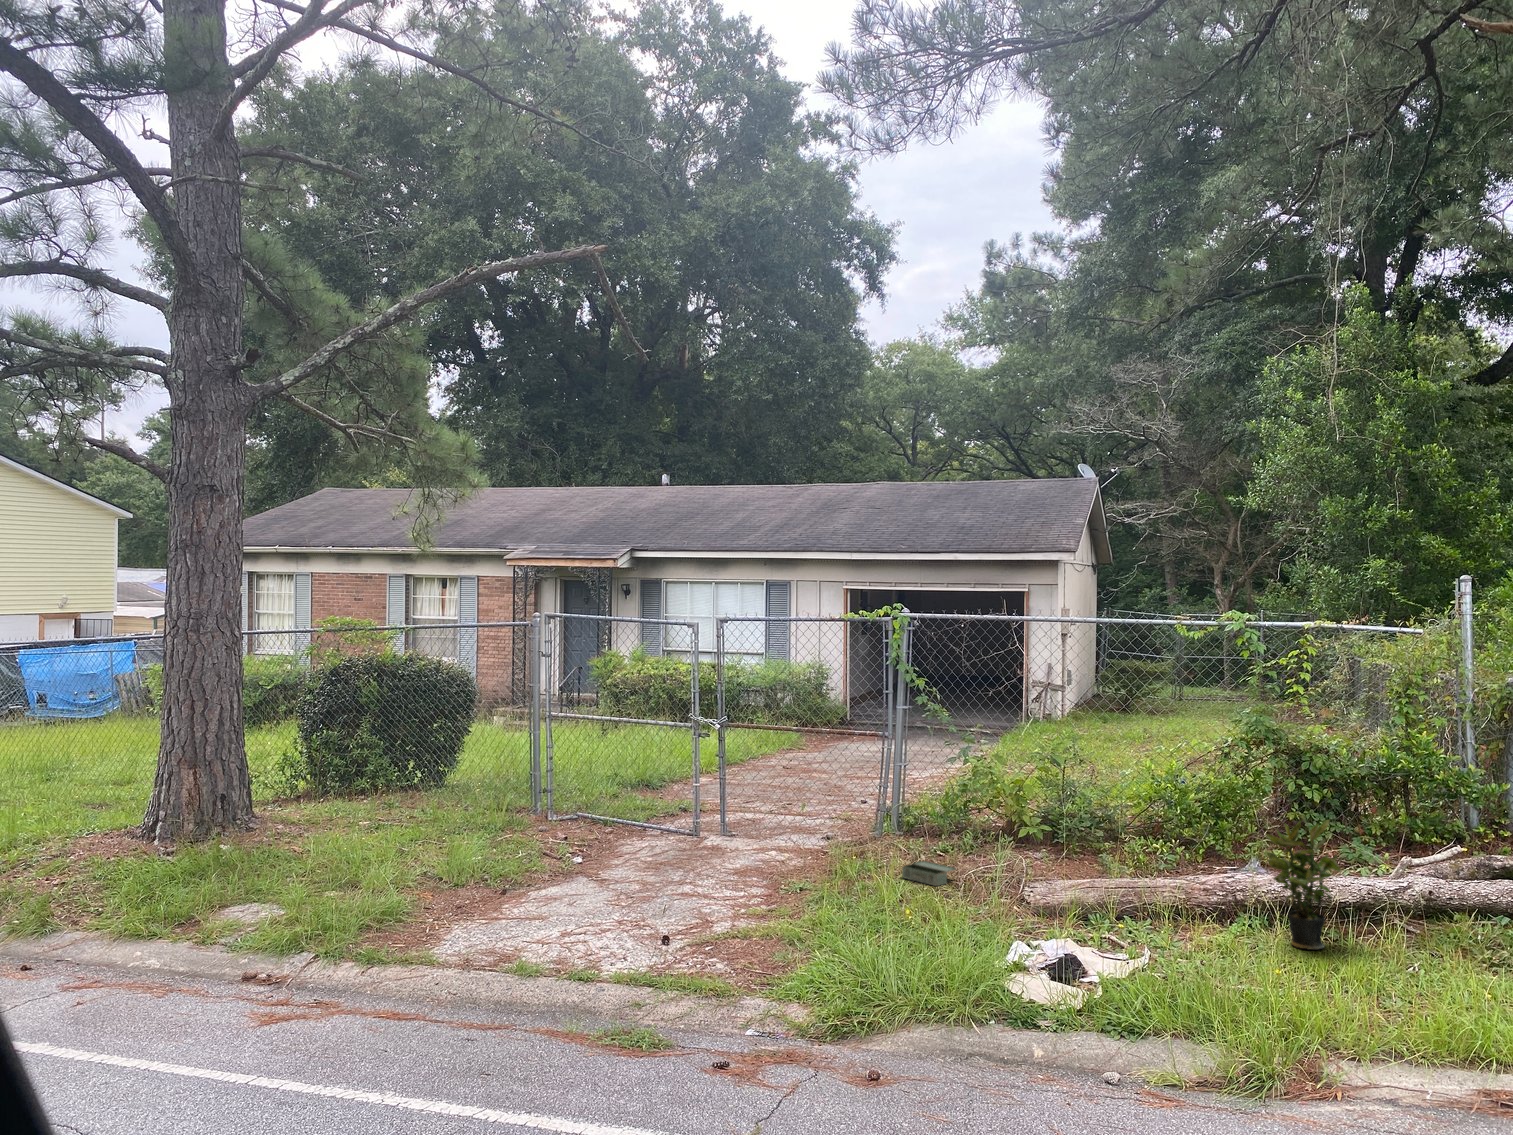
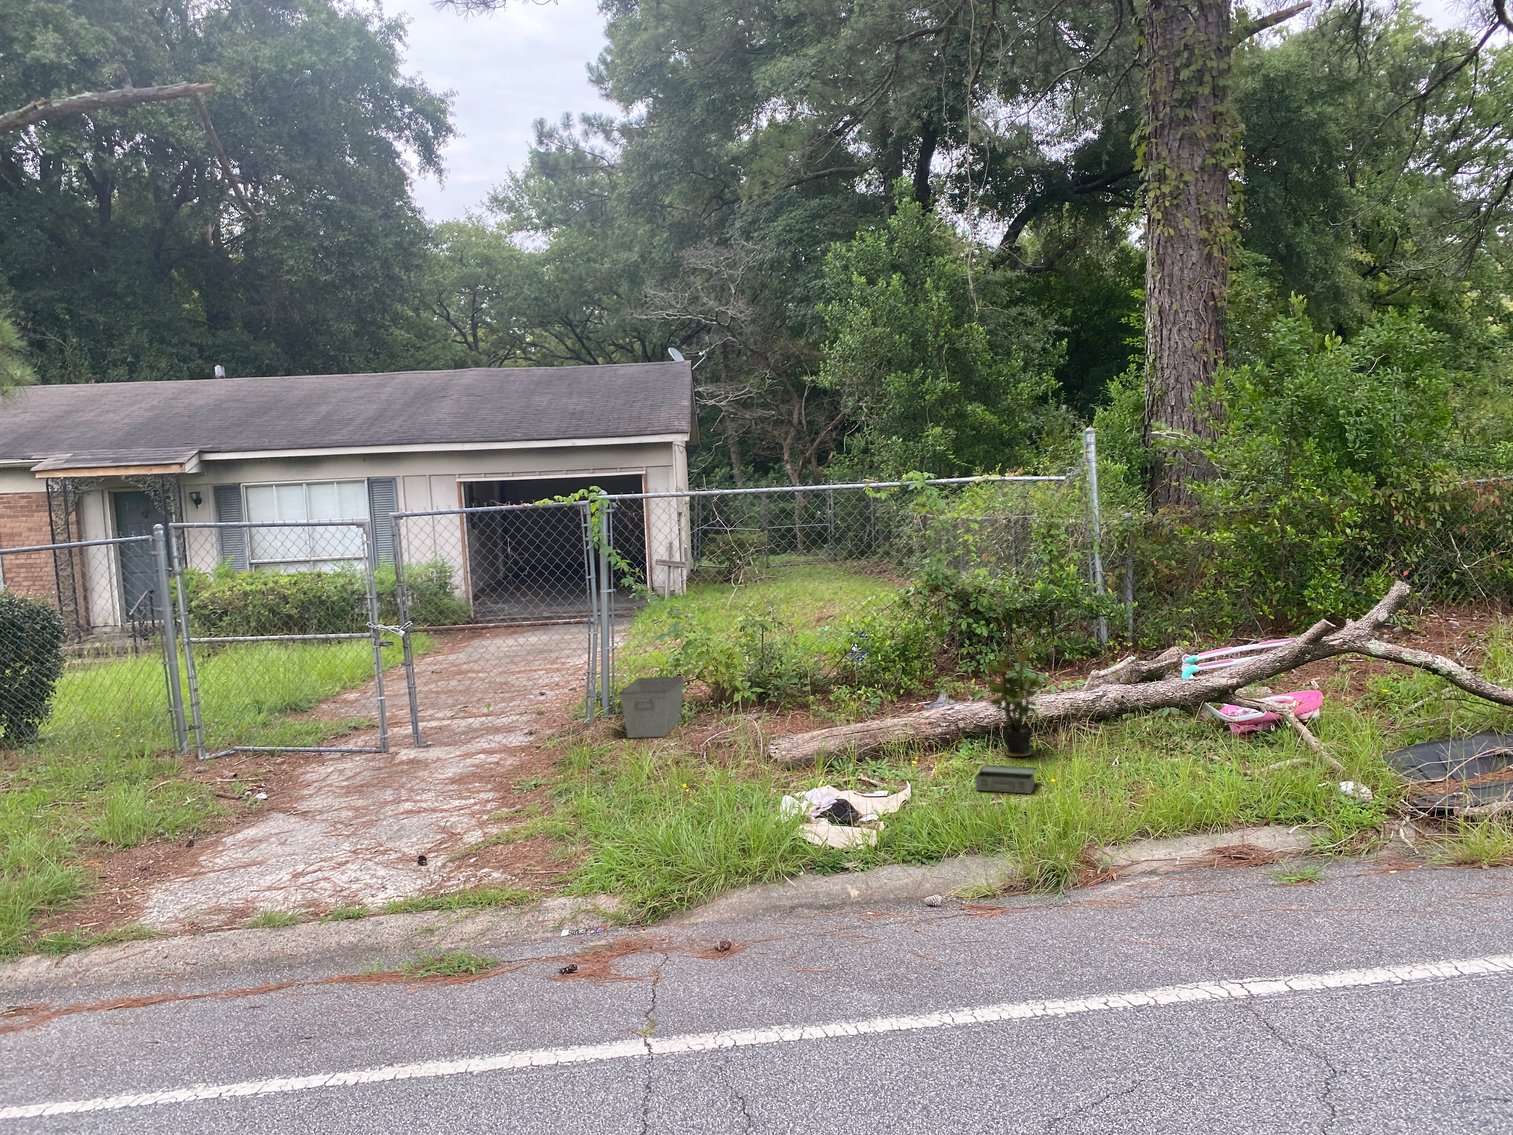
storage bin: none [895,799,970,862] -> present [619,676,684,738]
toolbox: present [902,861,956,886] -> present [976,765,1036,793]

